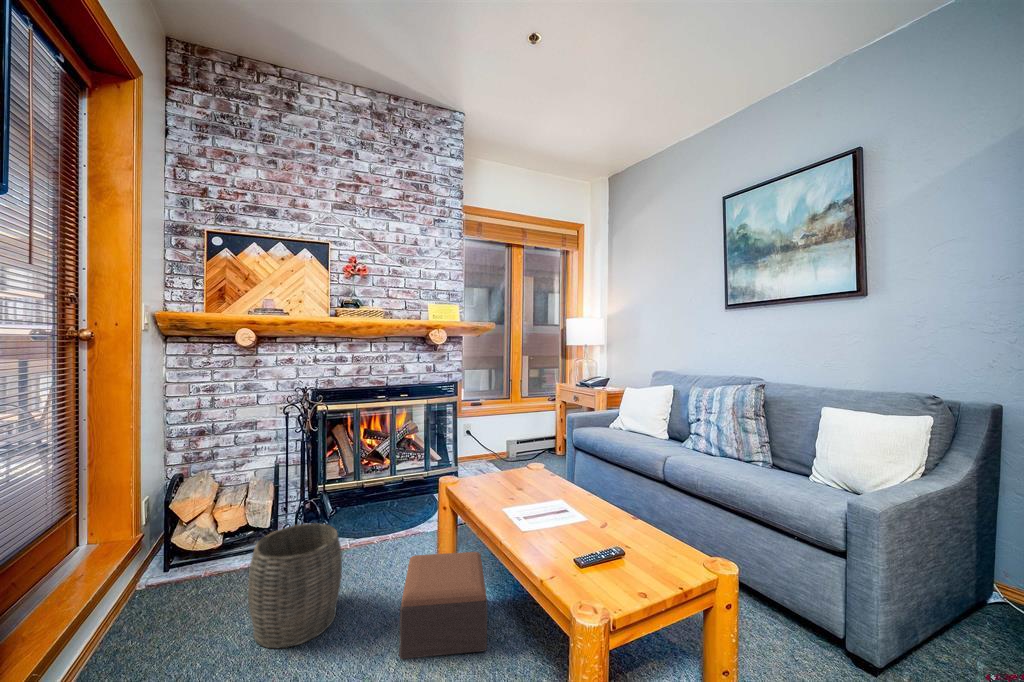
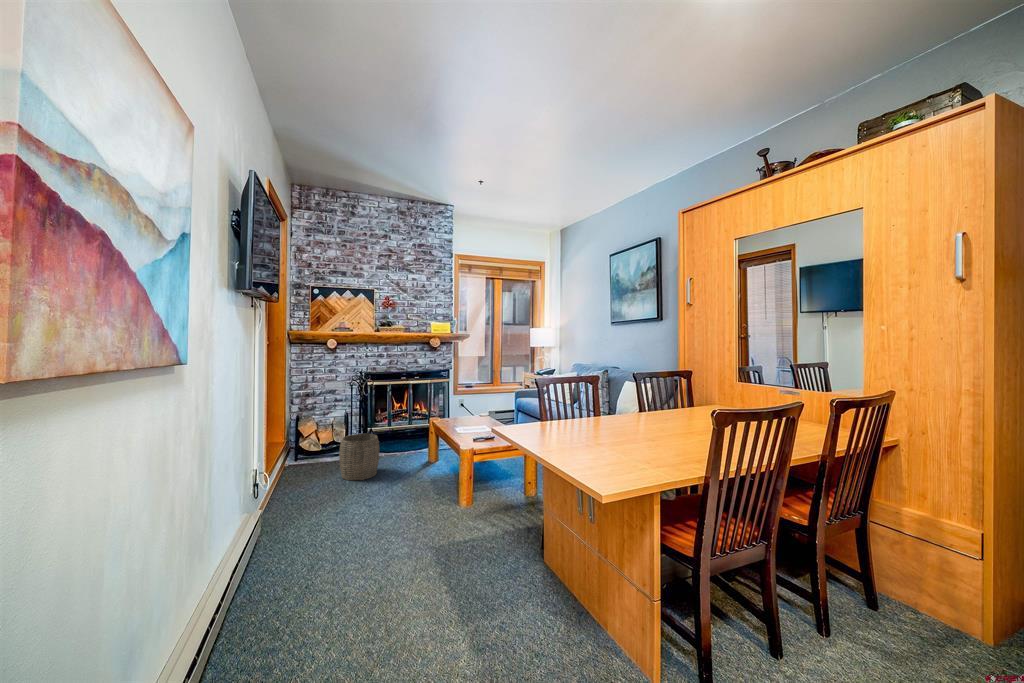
footstool: present [399,552,488,659] -> none [403,448,444,485]

